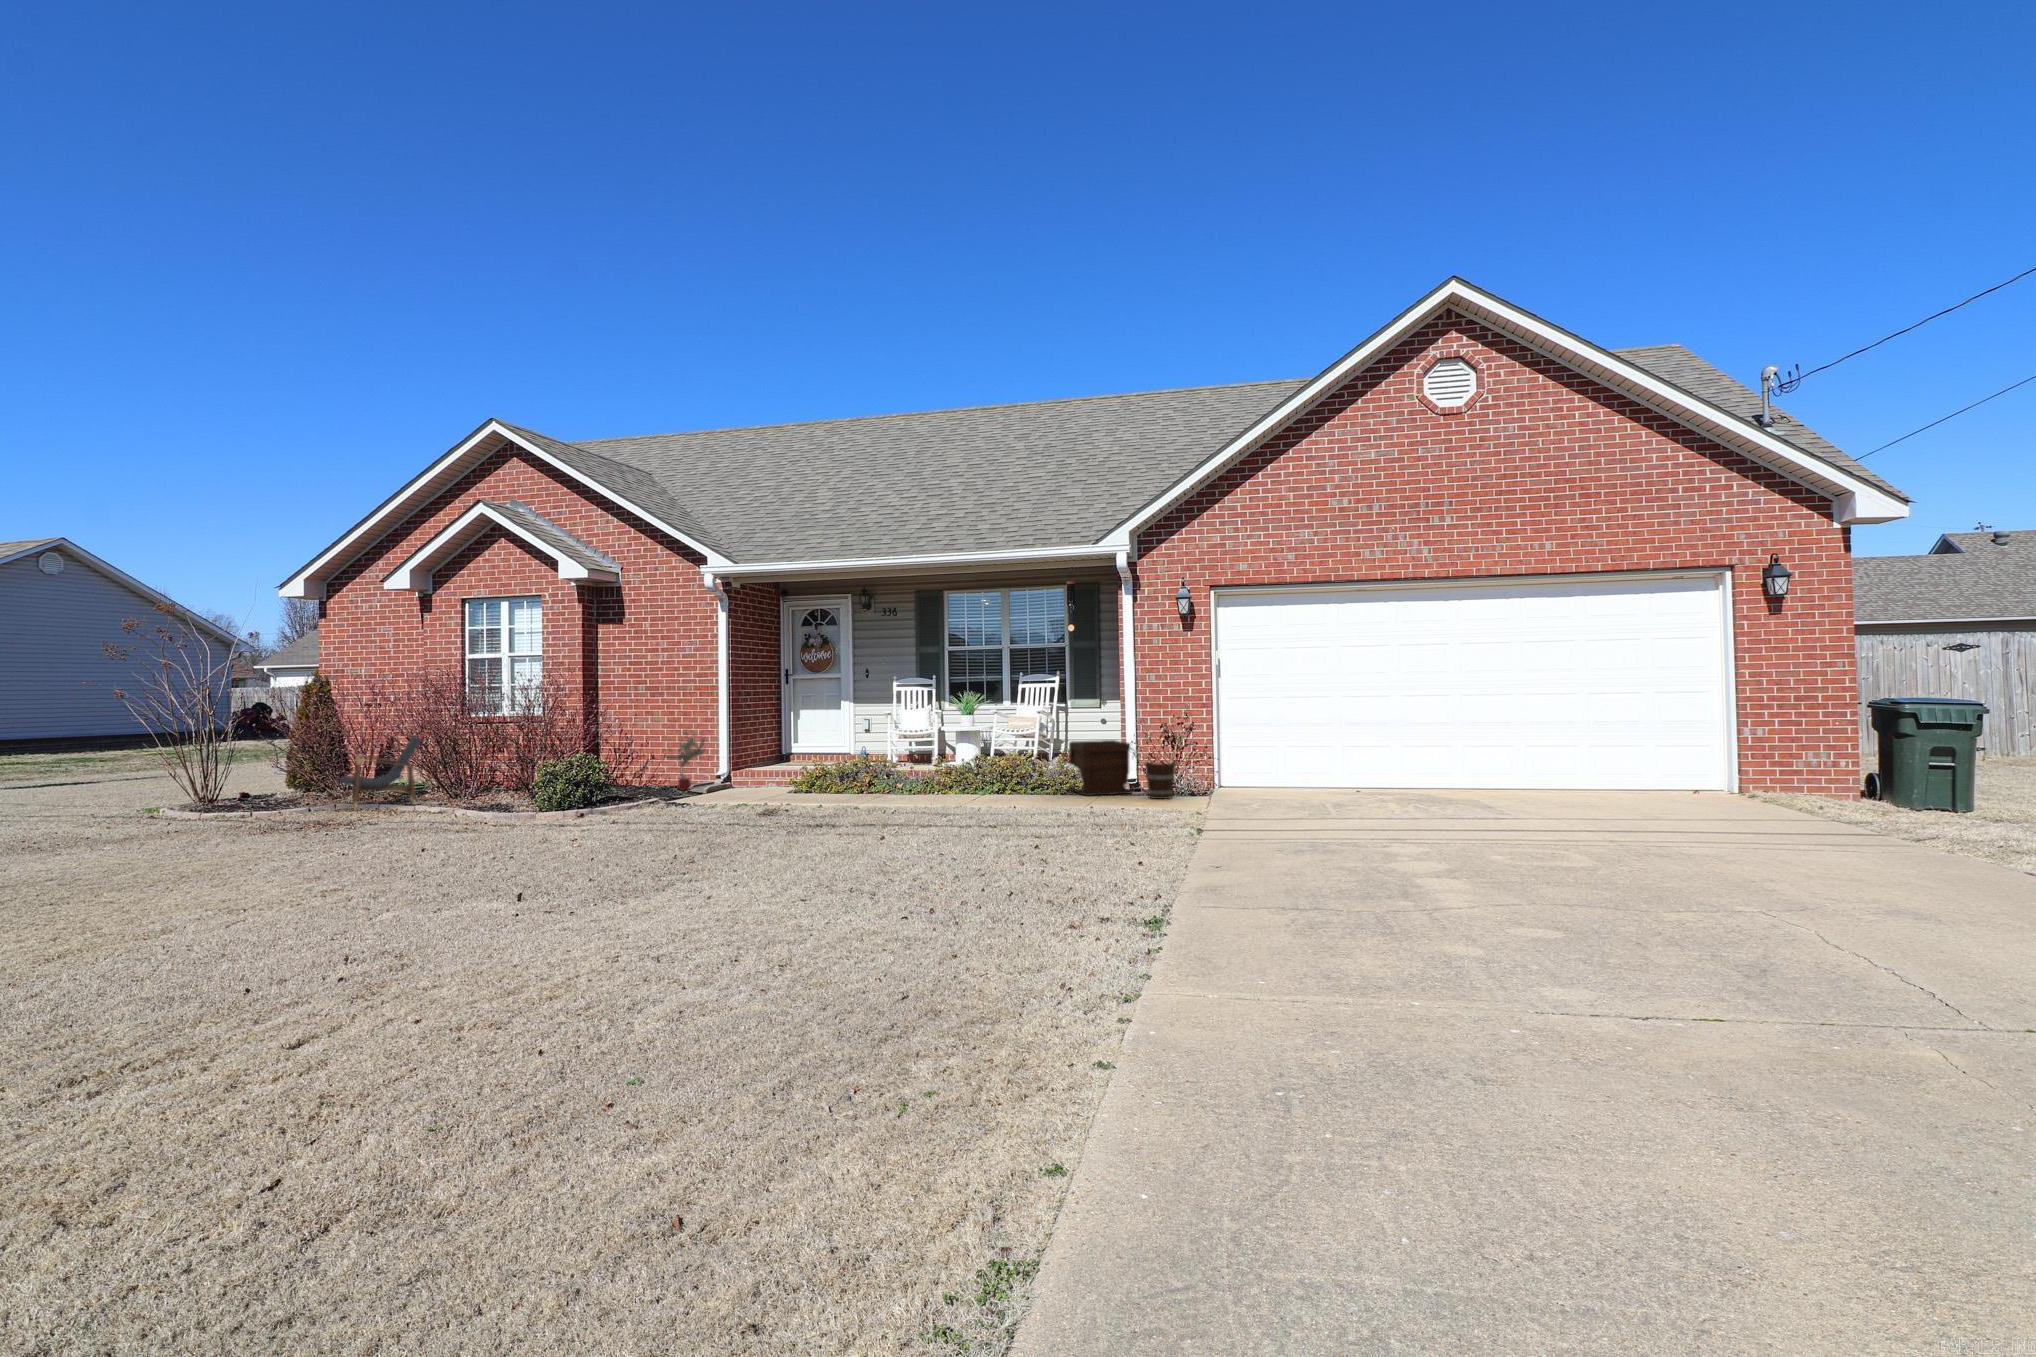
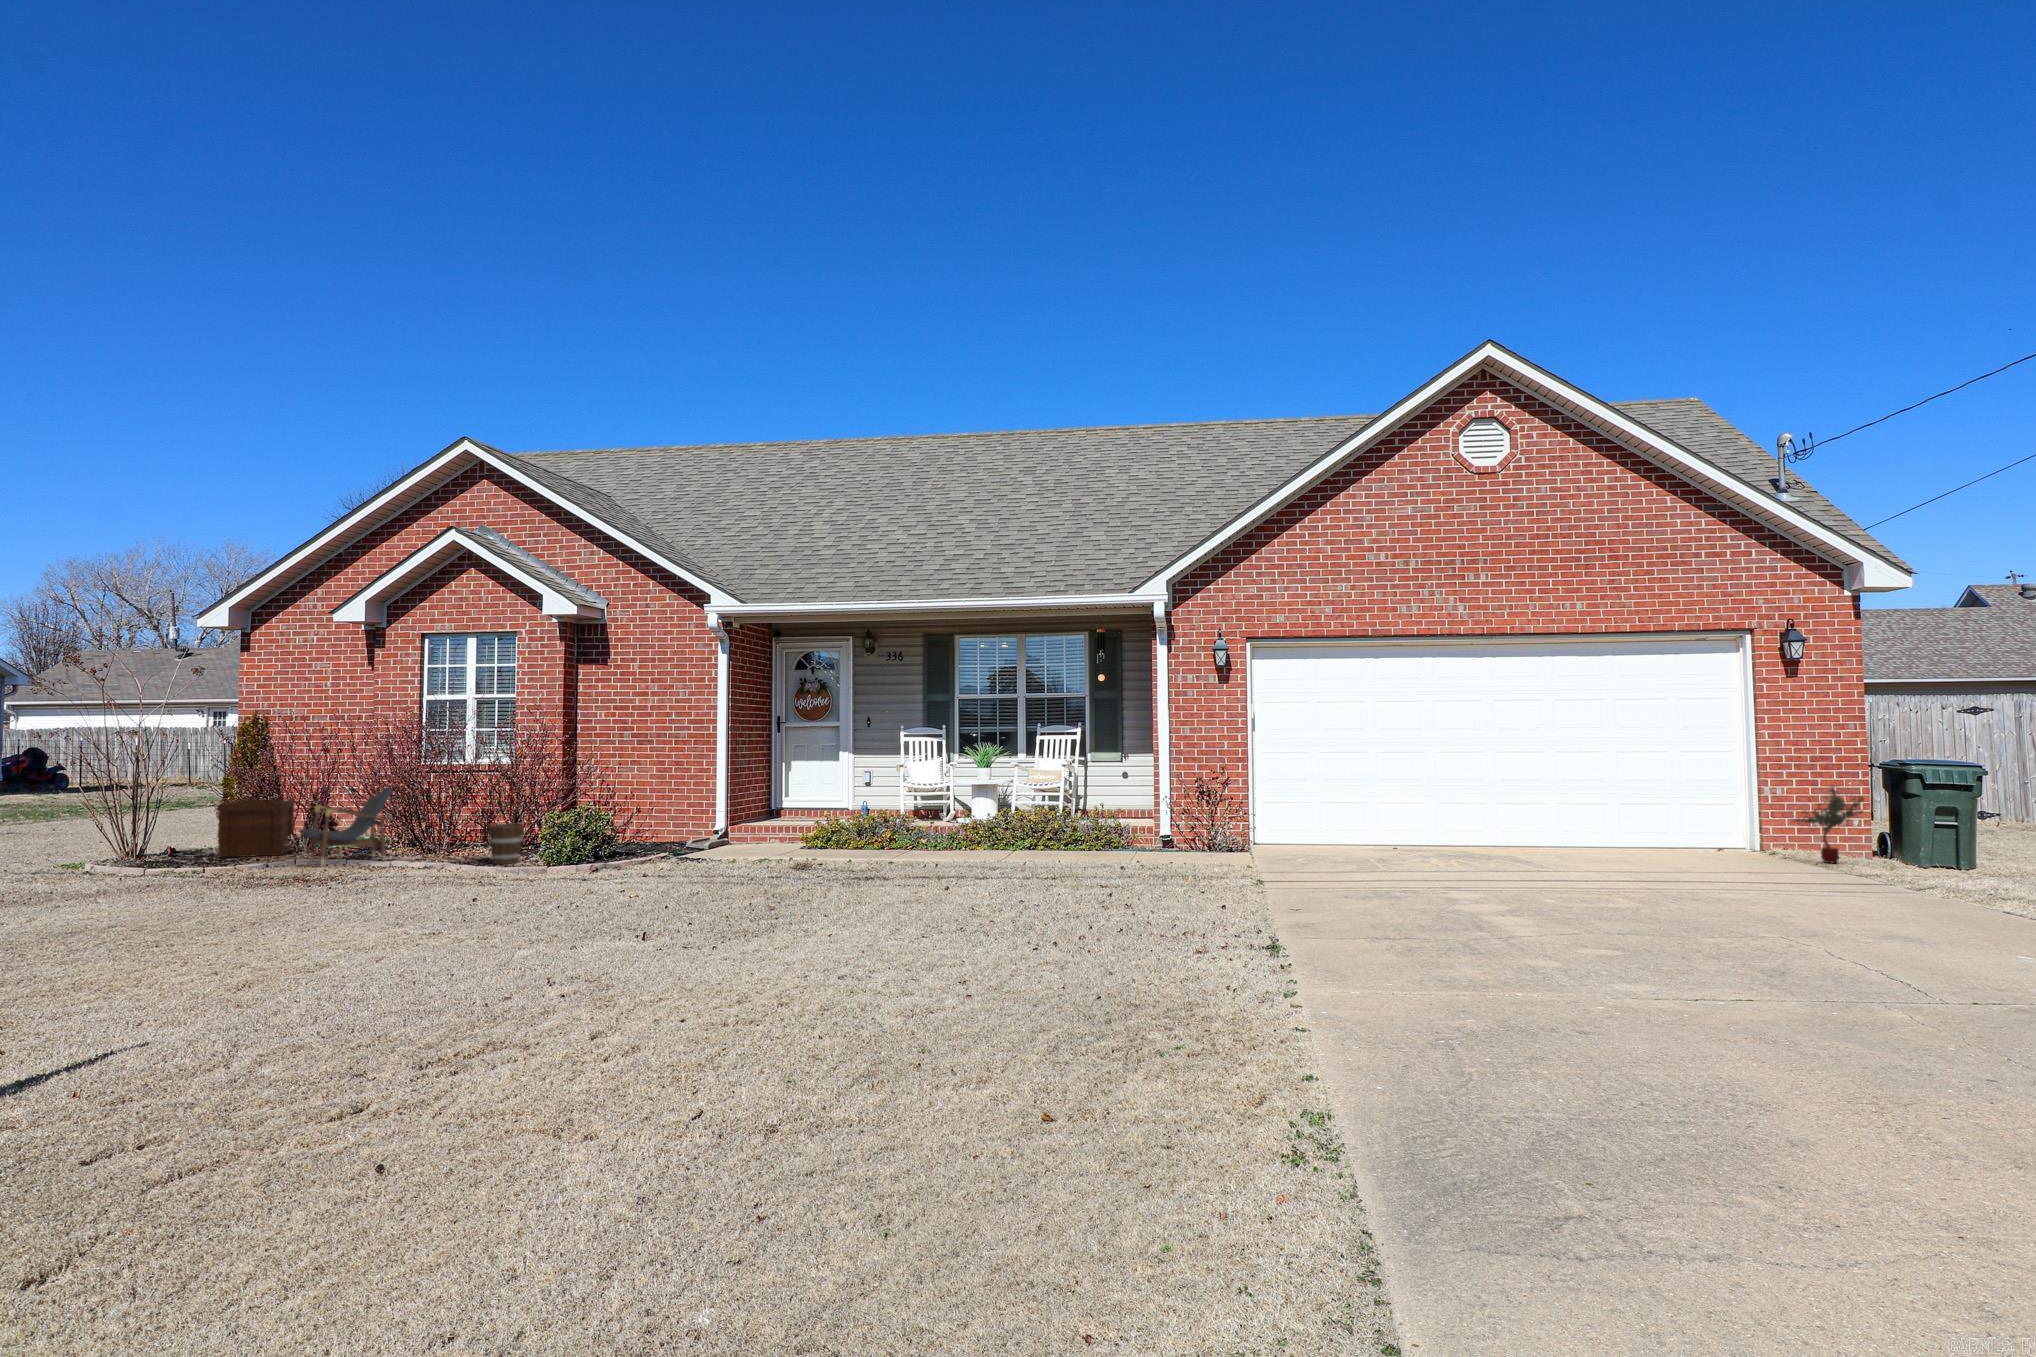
potted tree: present [665,730,706,790] -> present [1794,786,1864,863]
wooden crate: present [1069,740,1132,796] -> present [218,799,294,858]
bucket: present [1145,762,1176,799] -> present [489,824,524,864]

